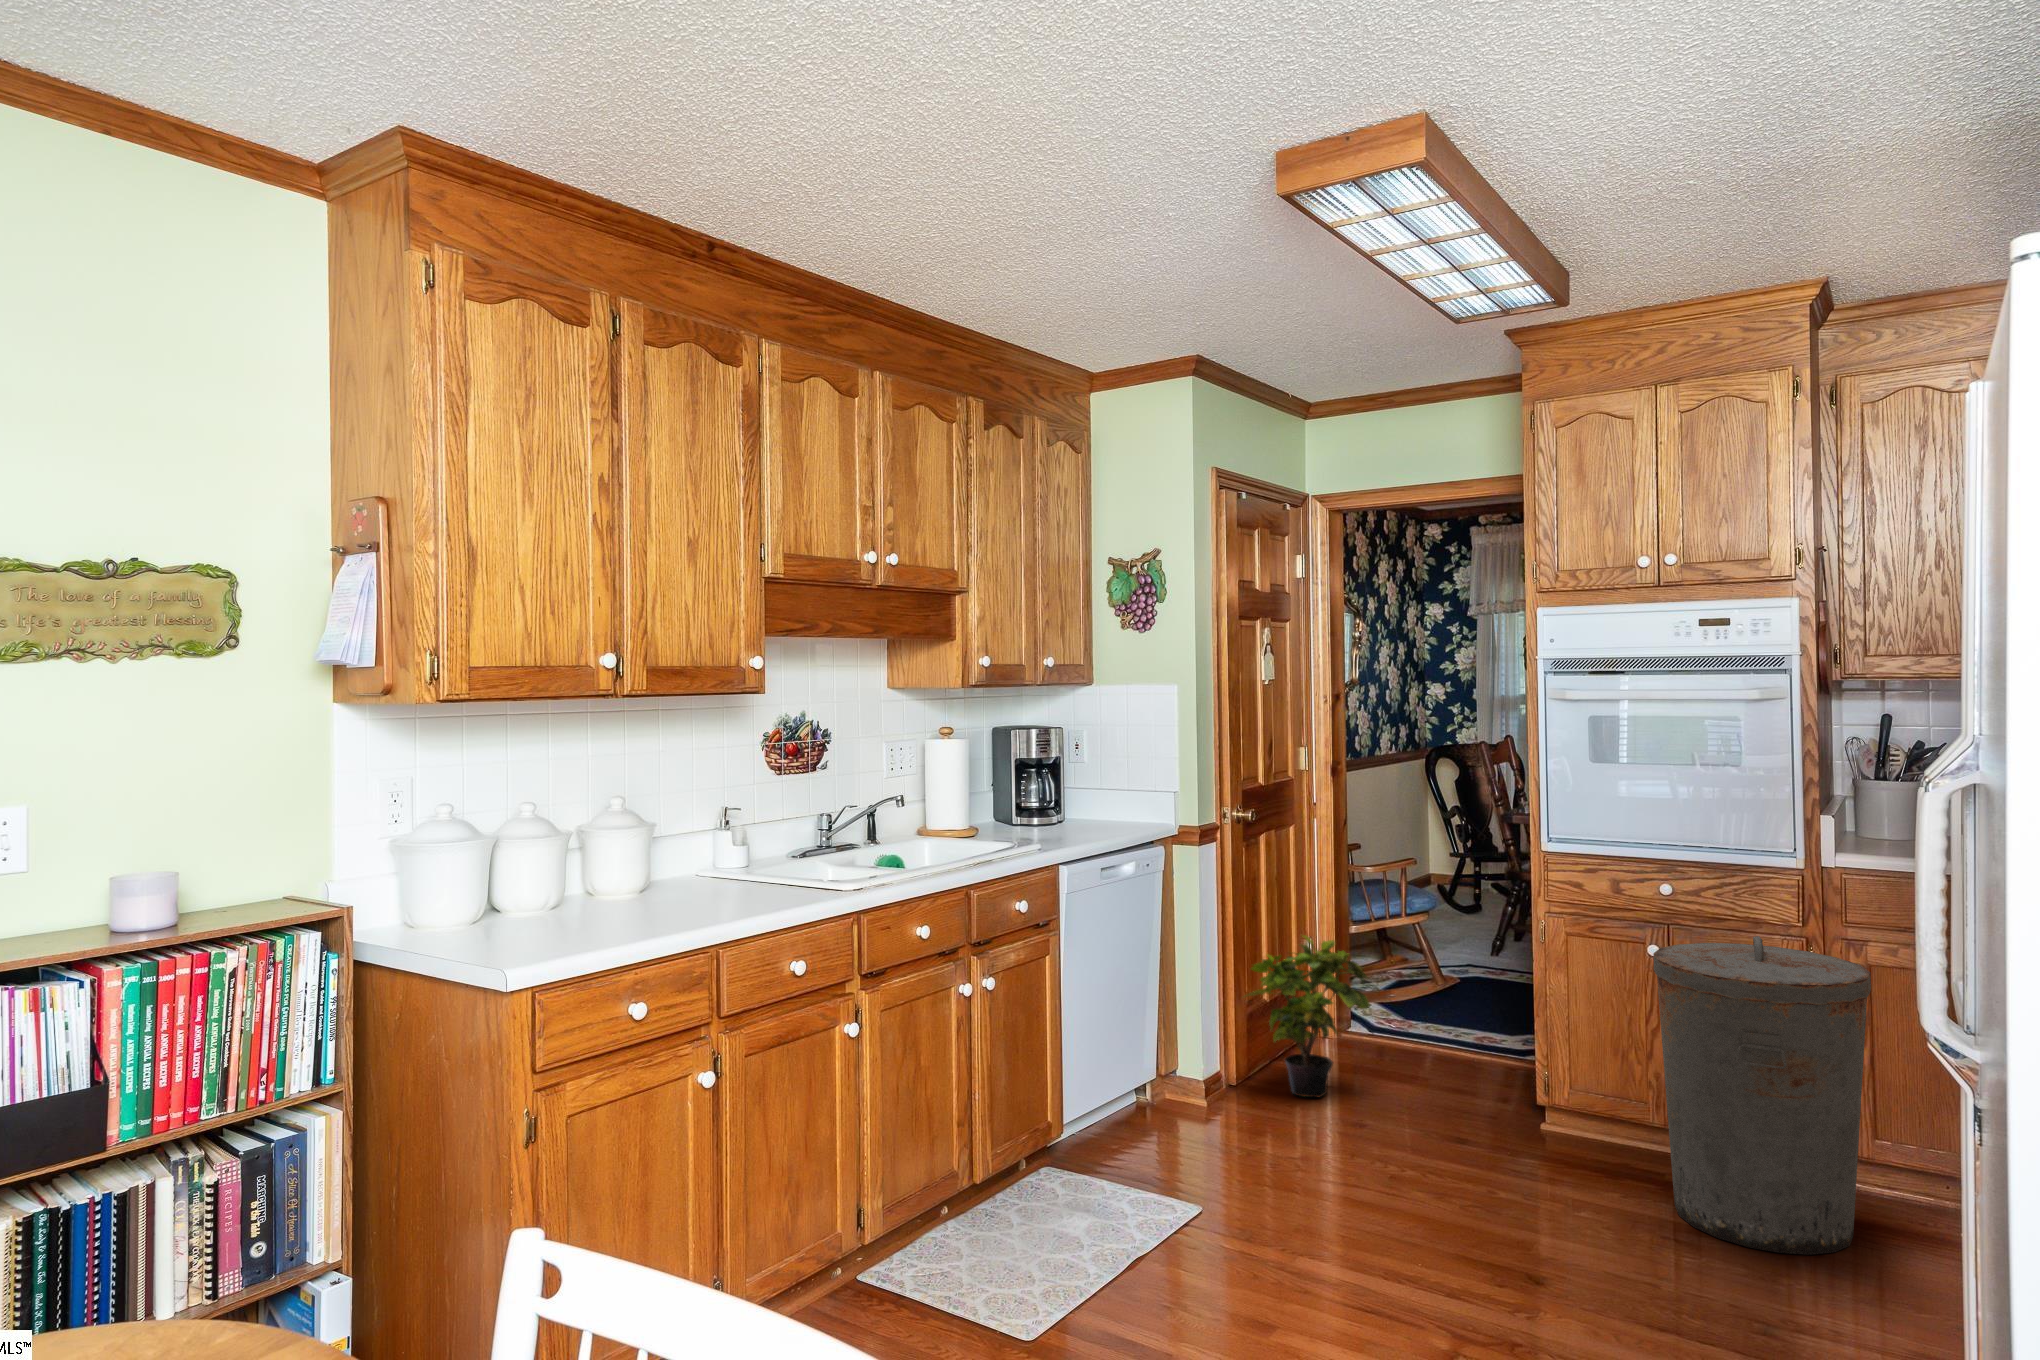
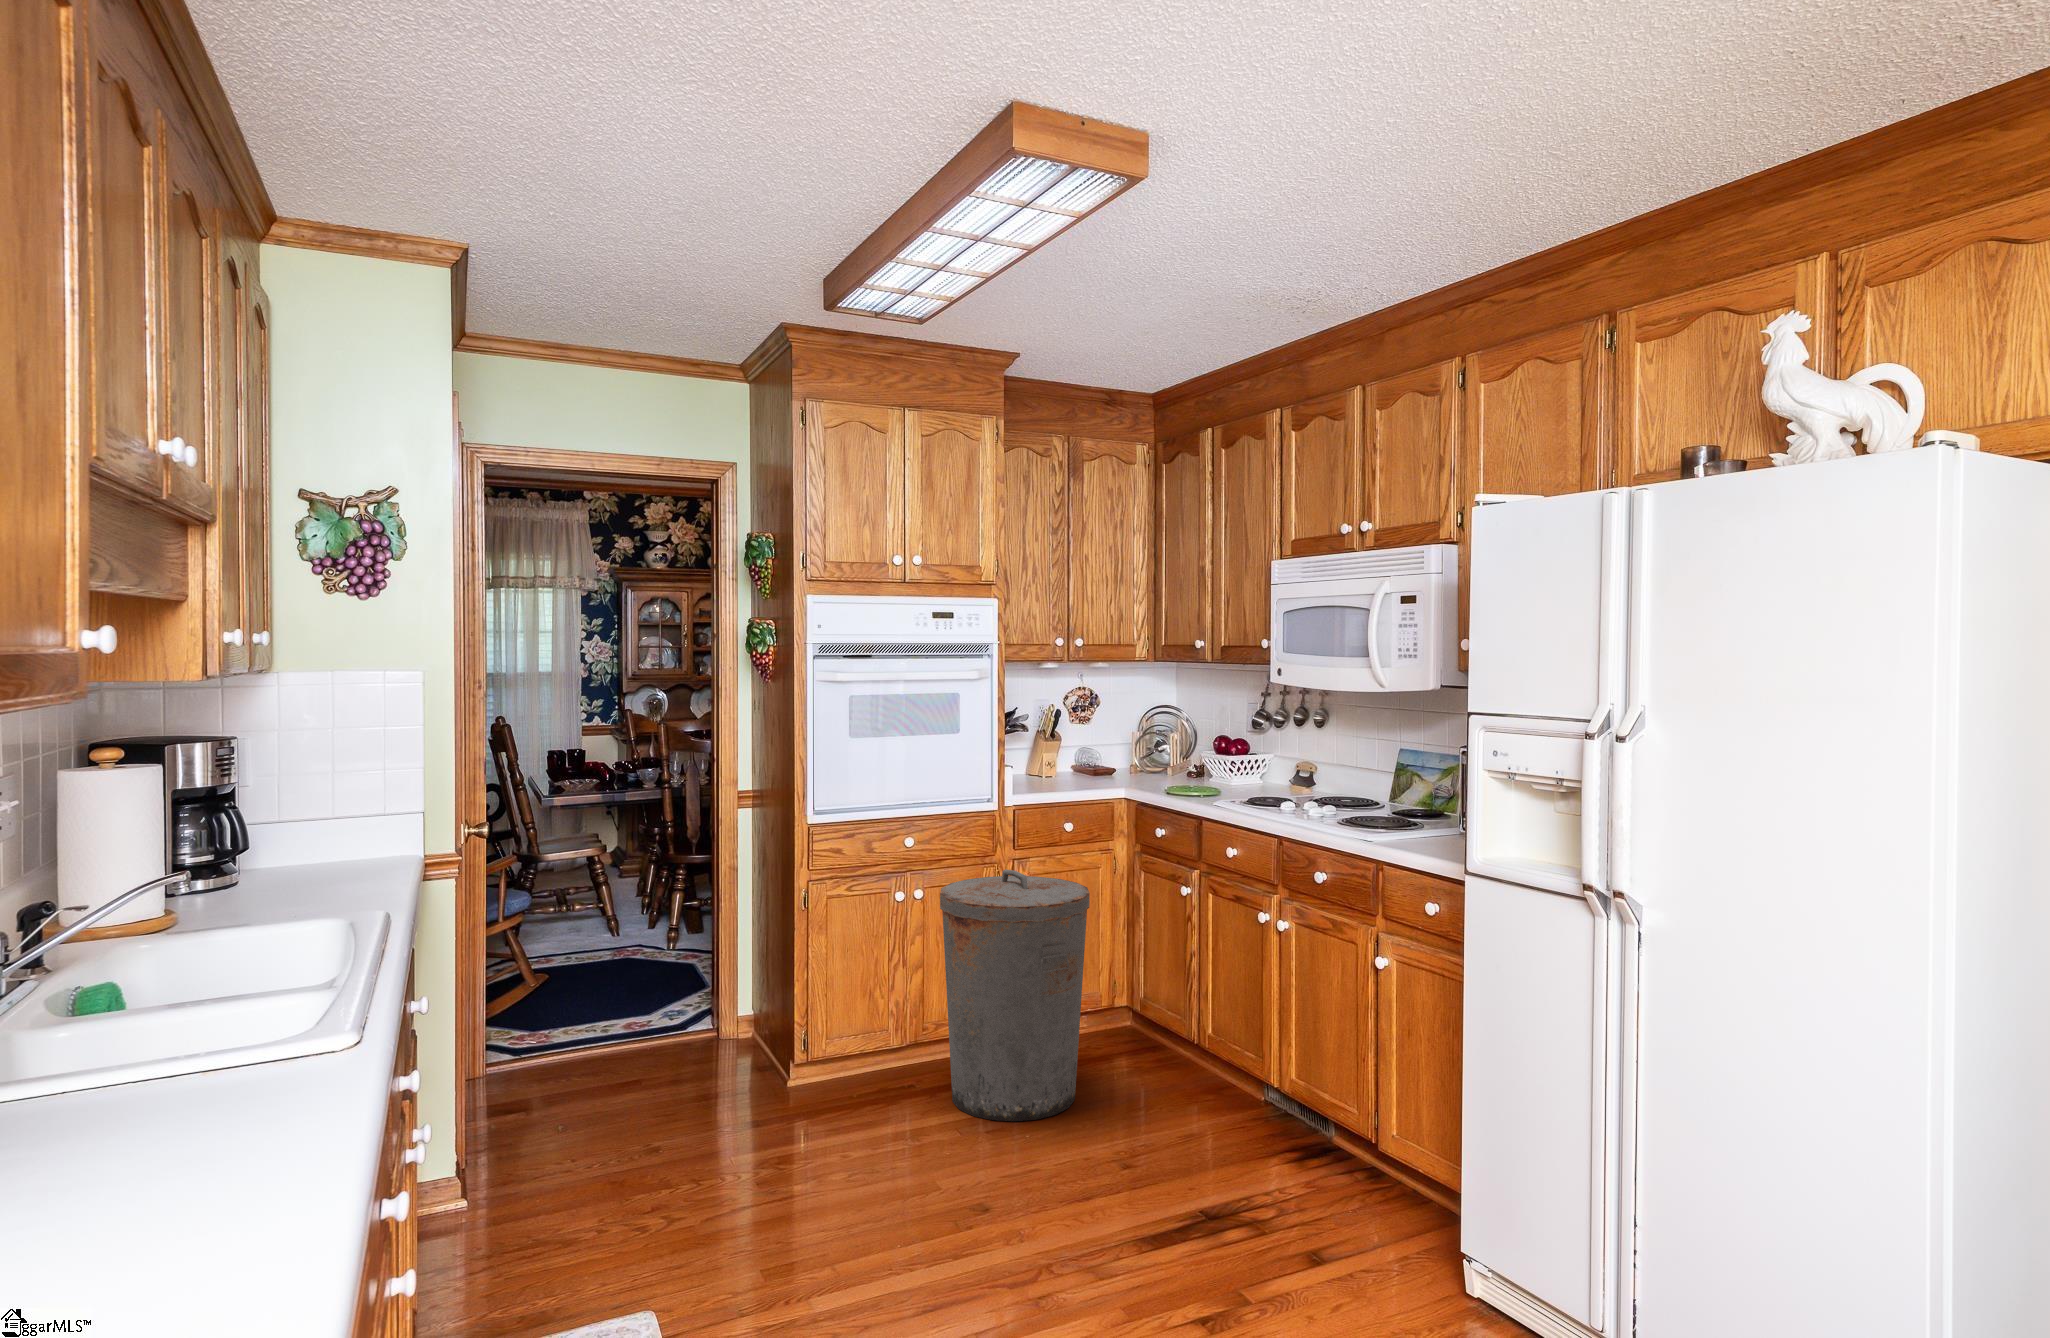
potted plant: present [1244,935,1370,1097] -> none [488,956,620,1145]

